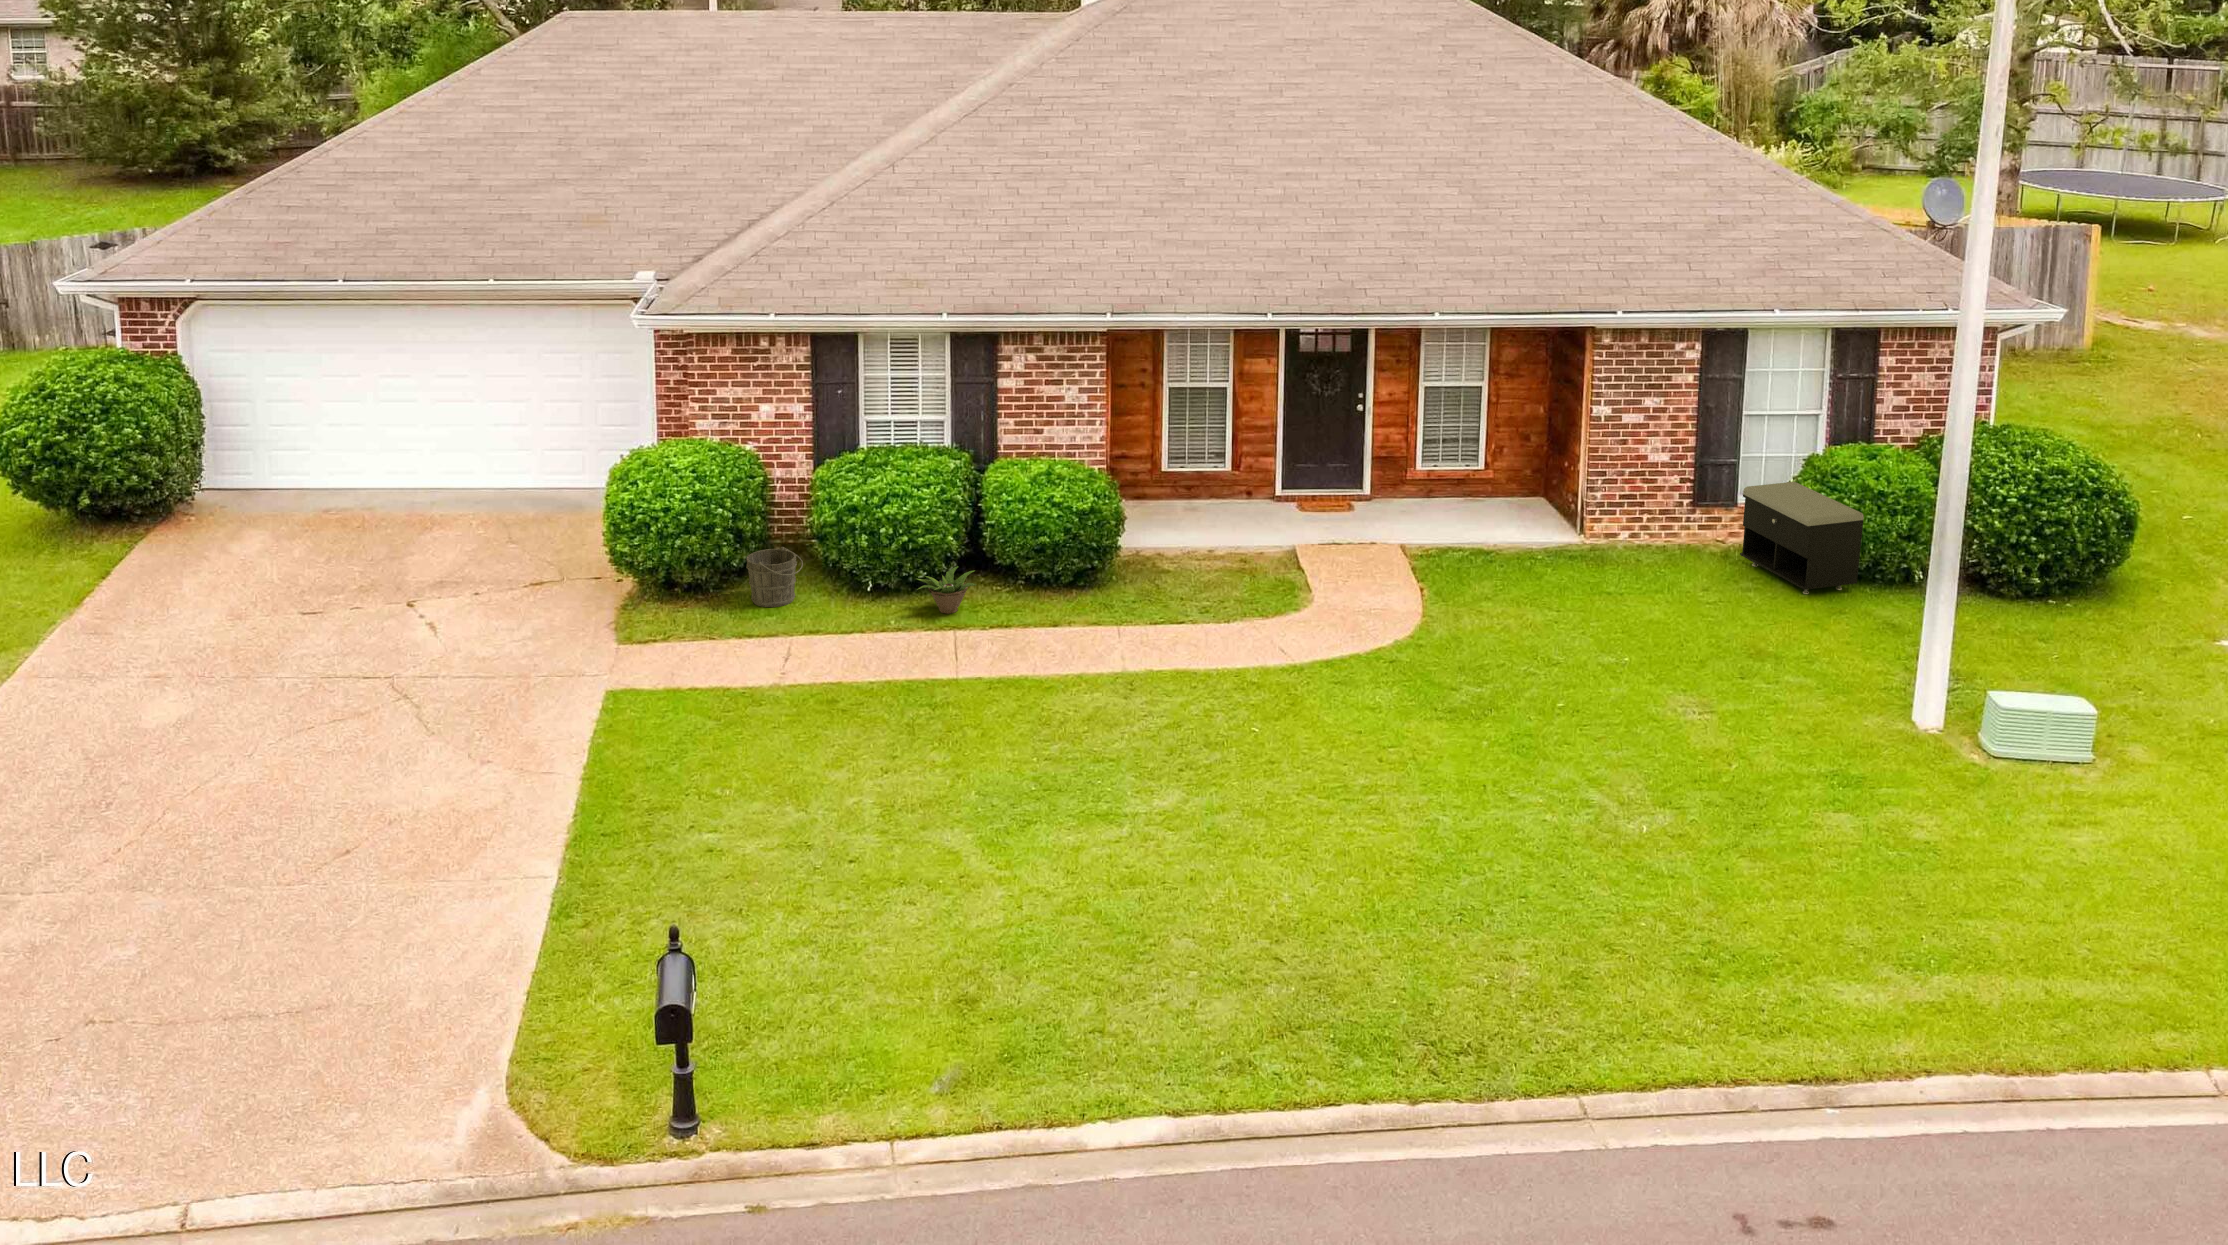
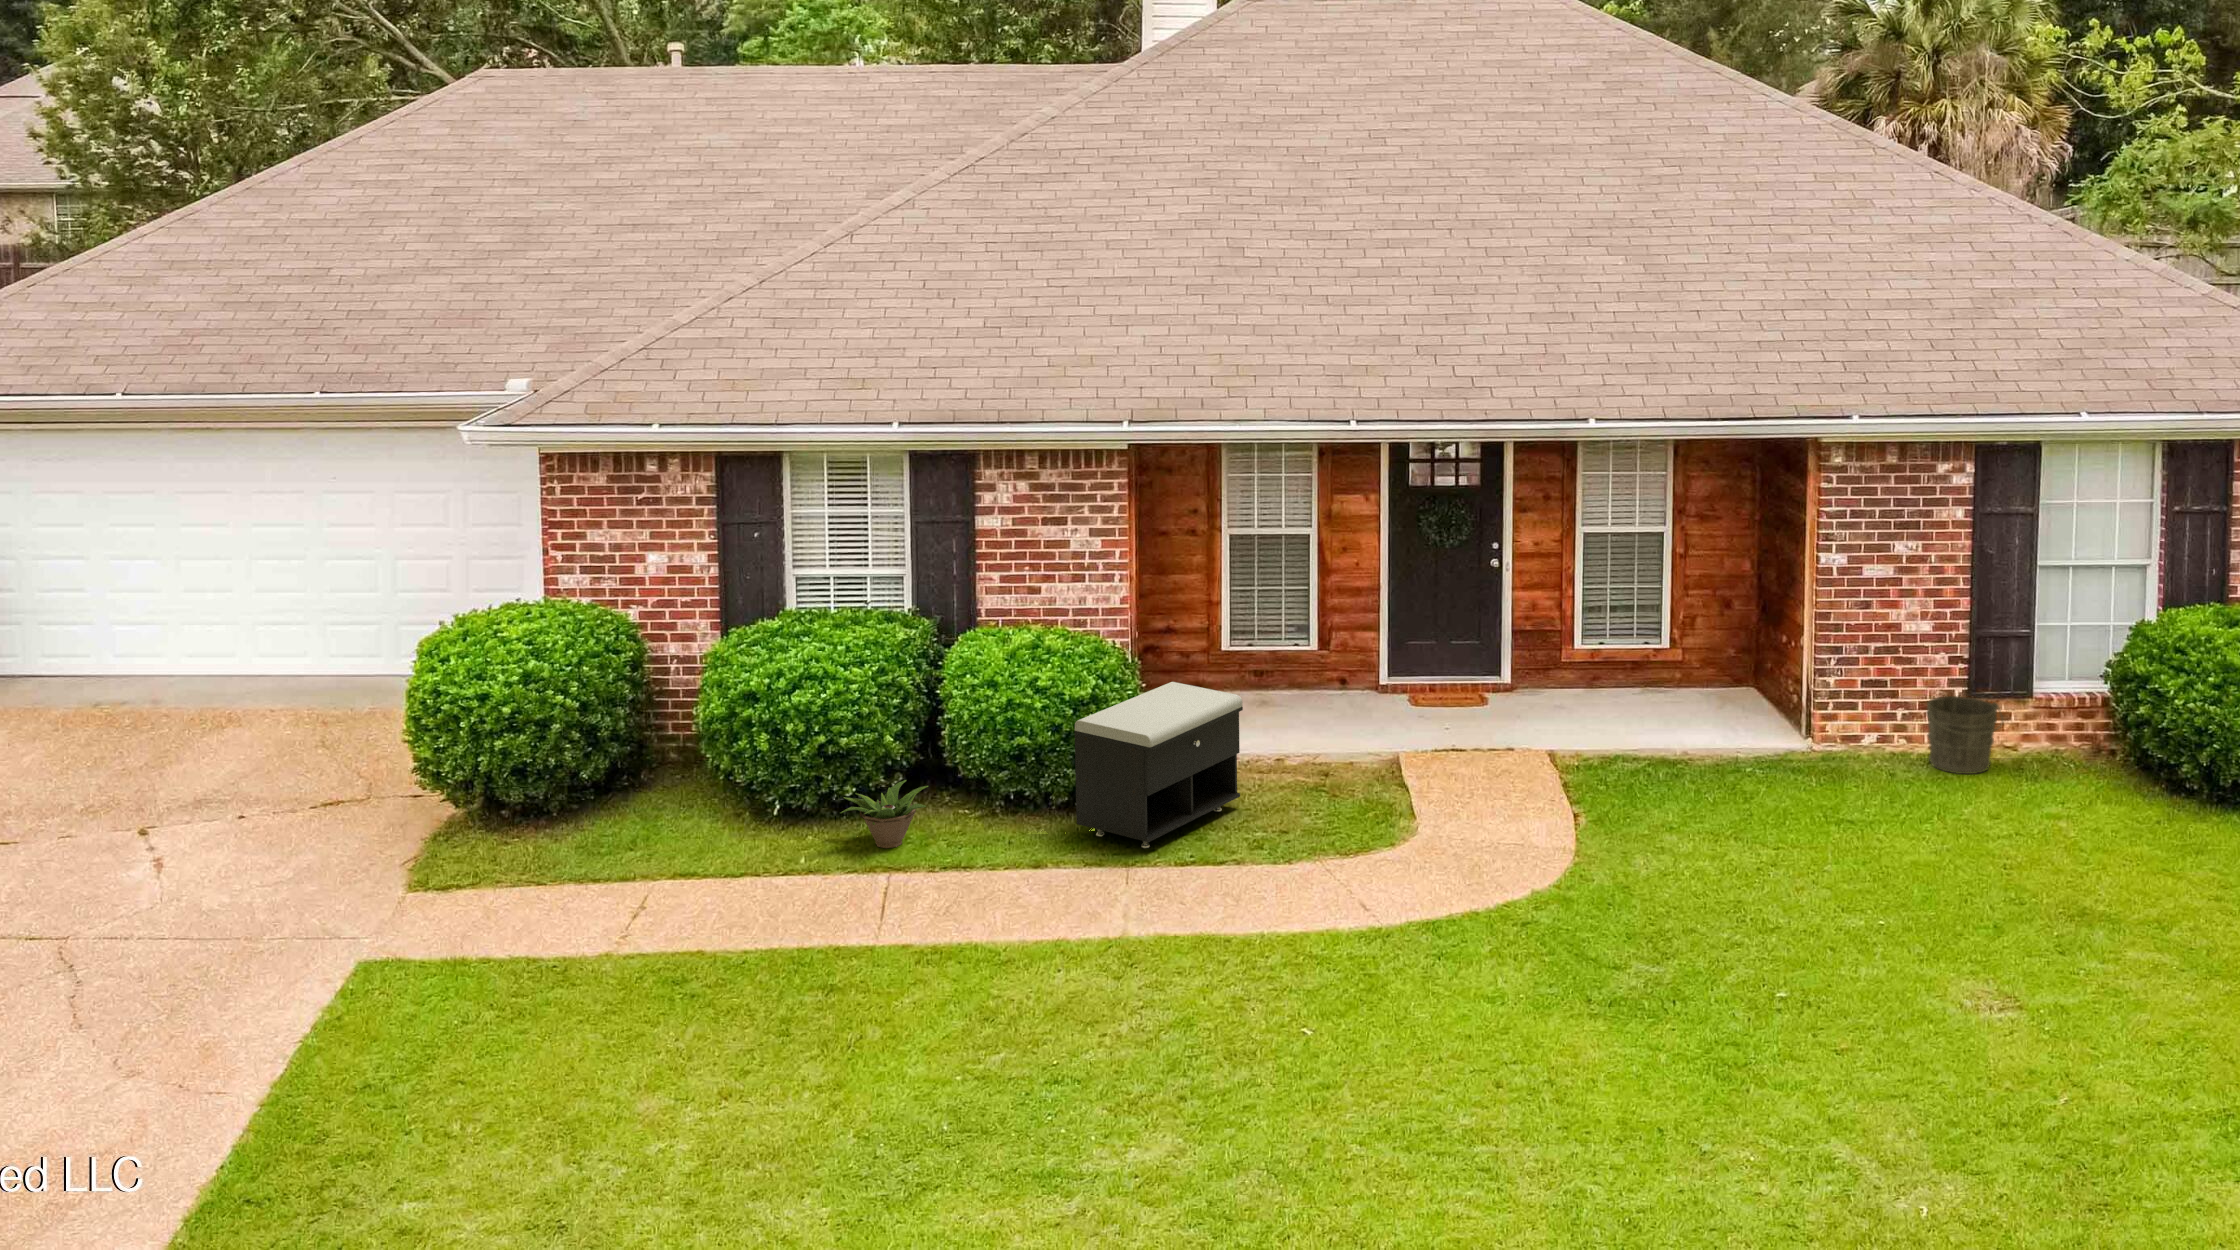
storage bench: present [1740,482,1864,594] -> present [1074,682,1243,848]
bucket: present [746,547,803,607] -> present [1926,696,2002,774]

